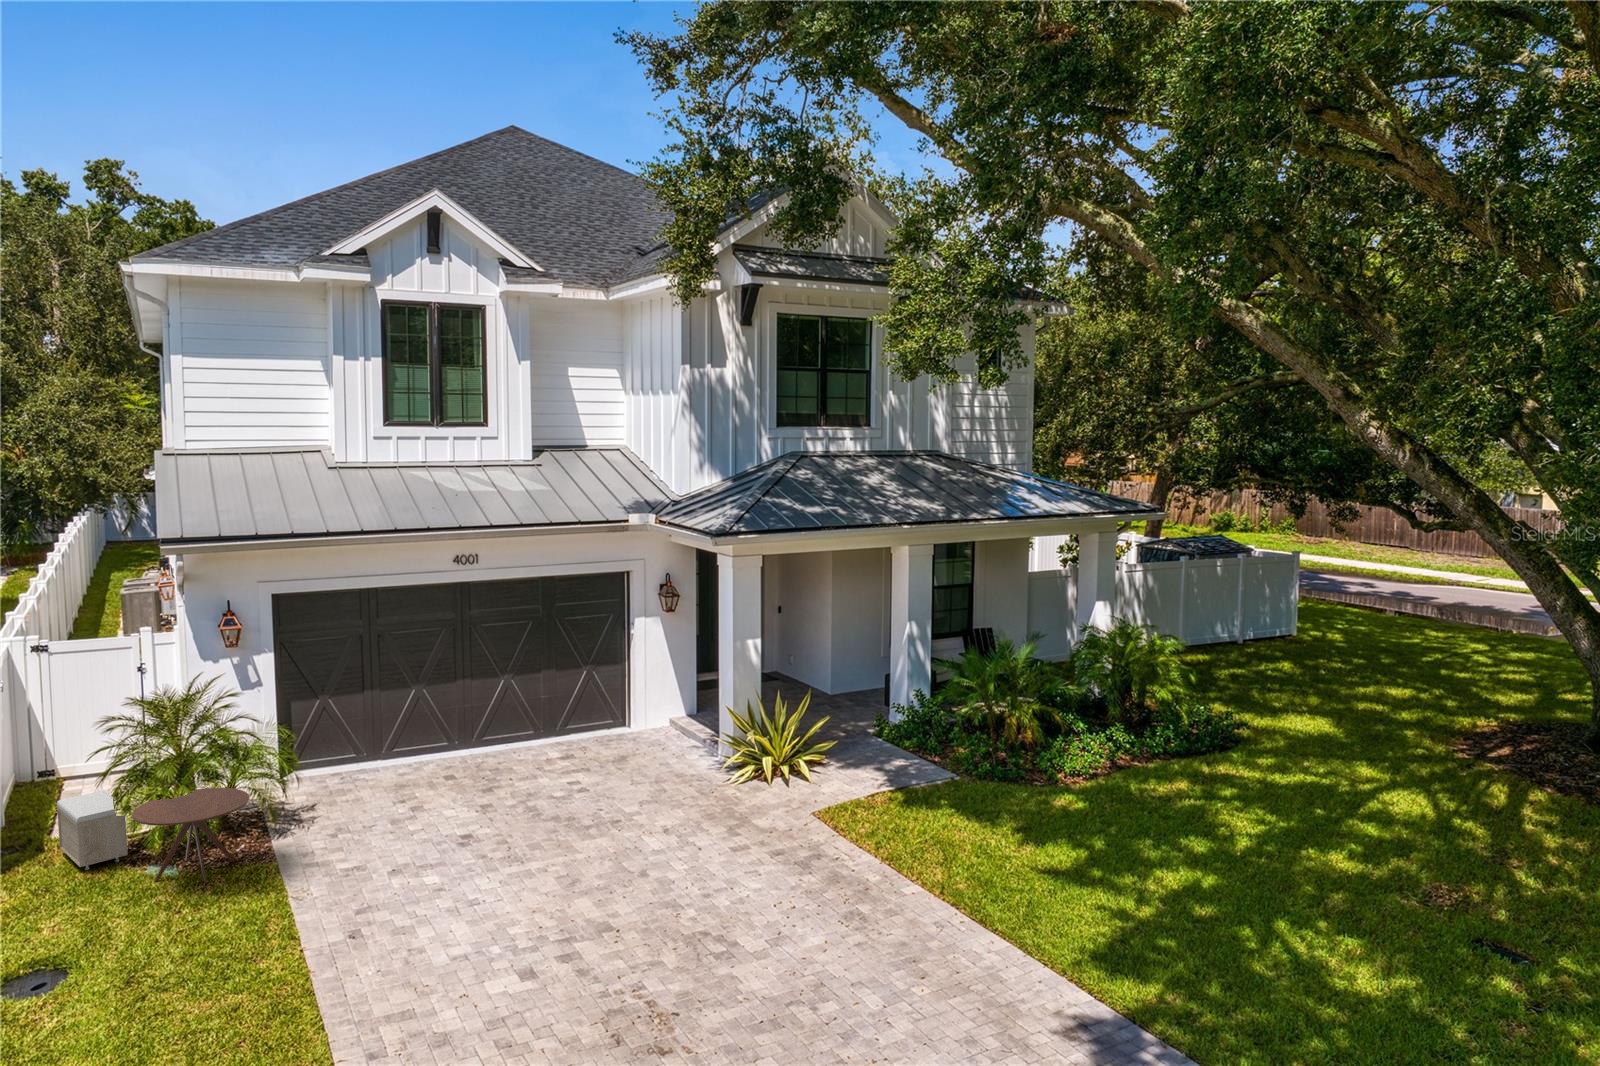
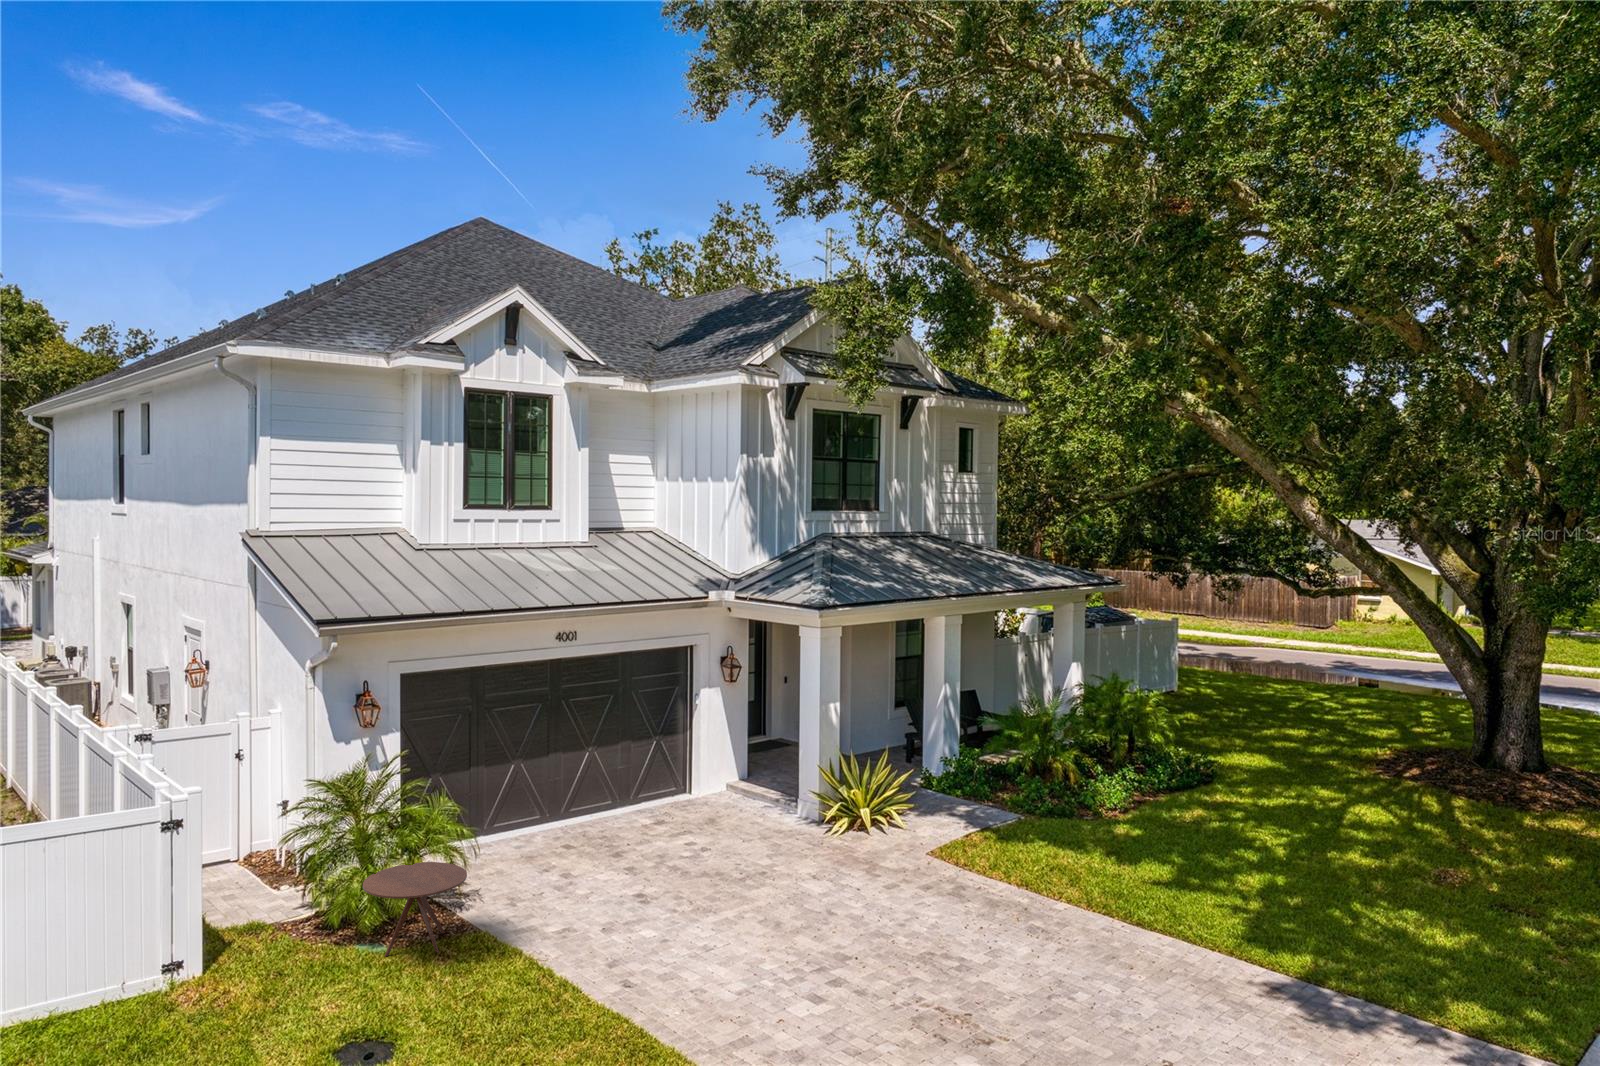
storage bench: present [57,791,128,870] -> none [252,875,335,953]

